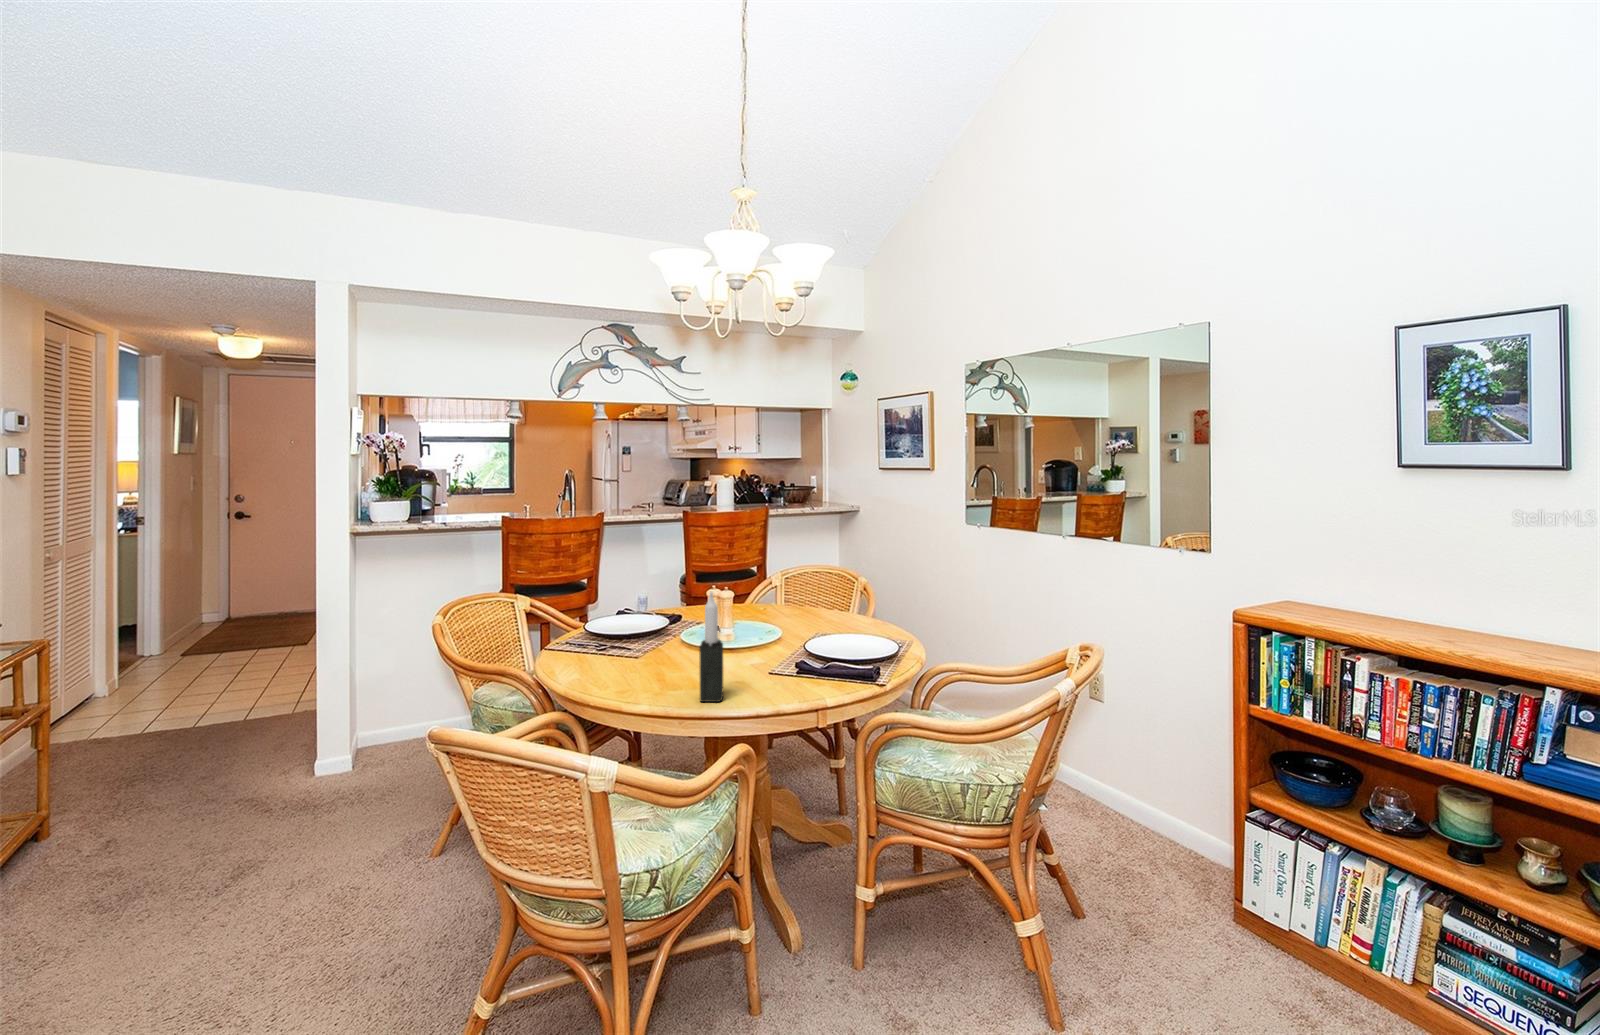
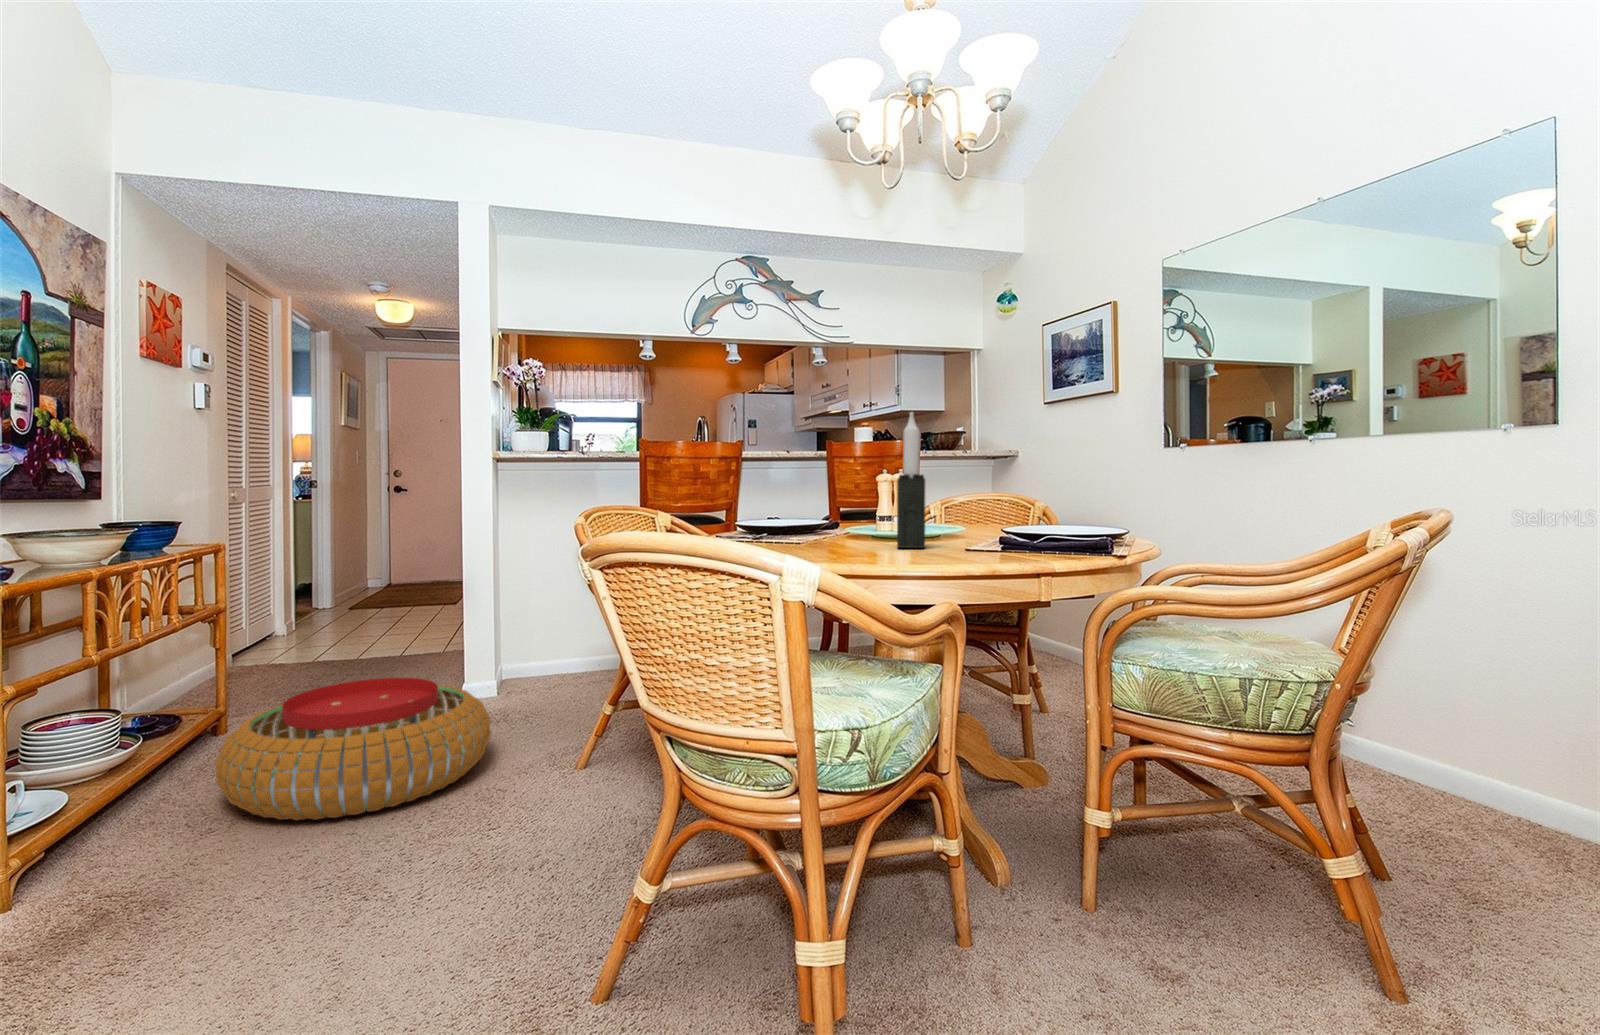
pouf: none [63,771,351,932] -> present [216,678,491,820]

